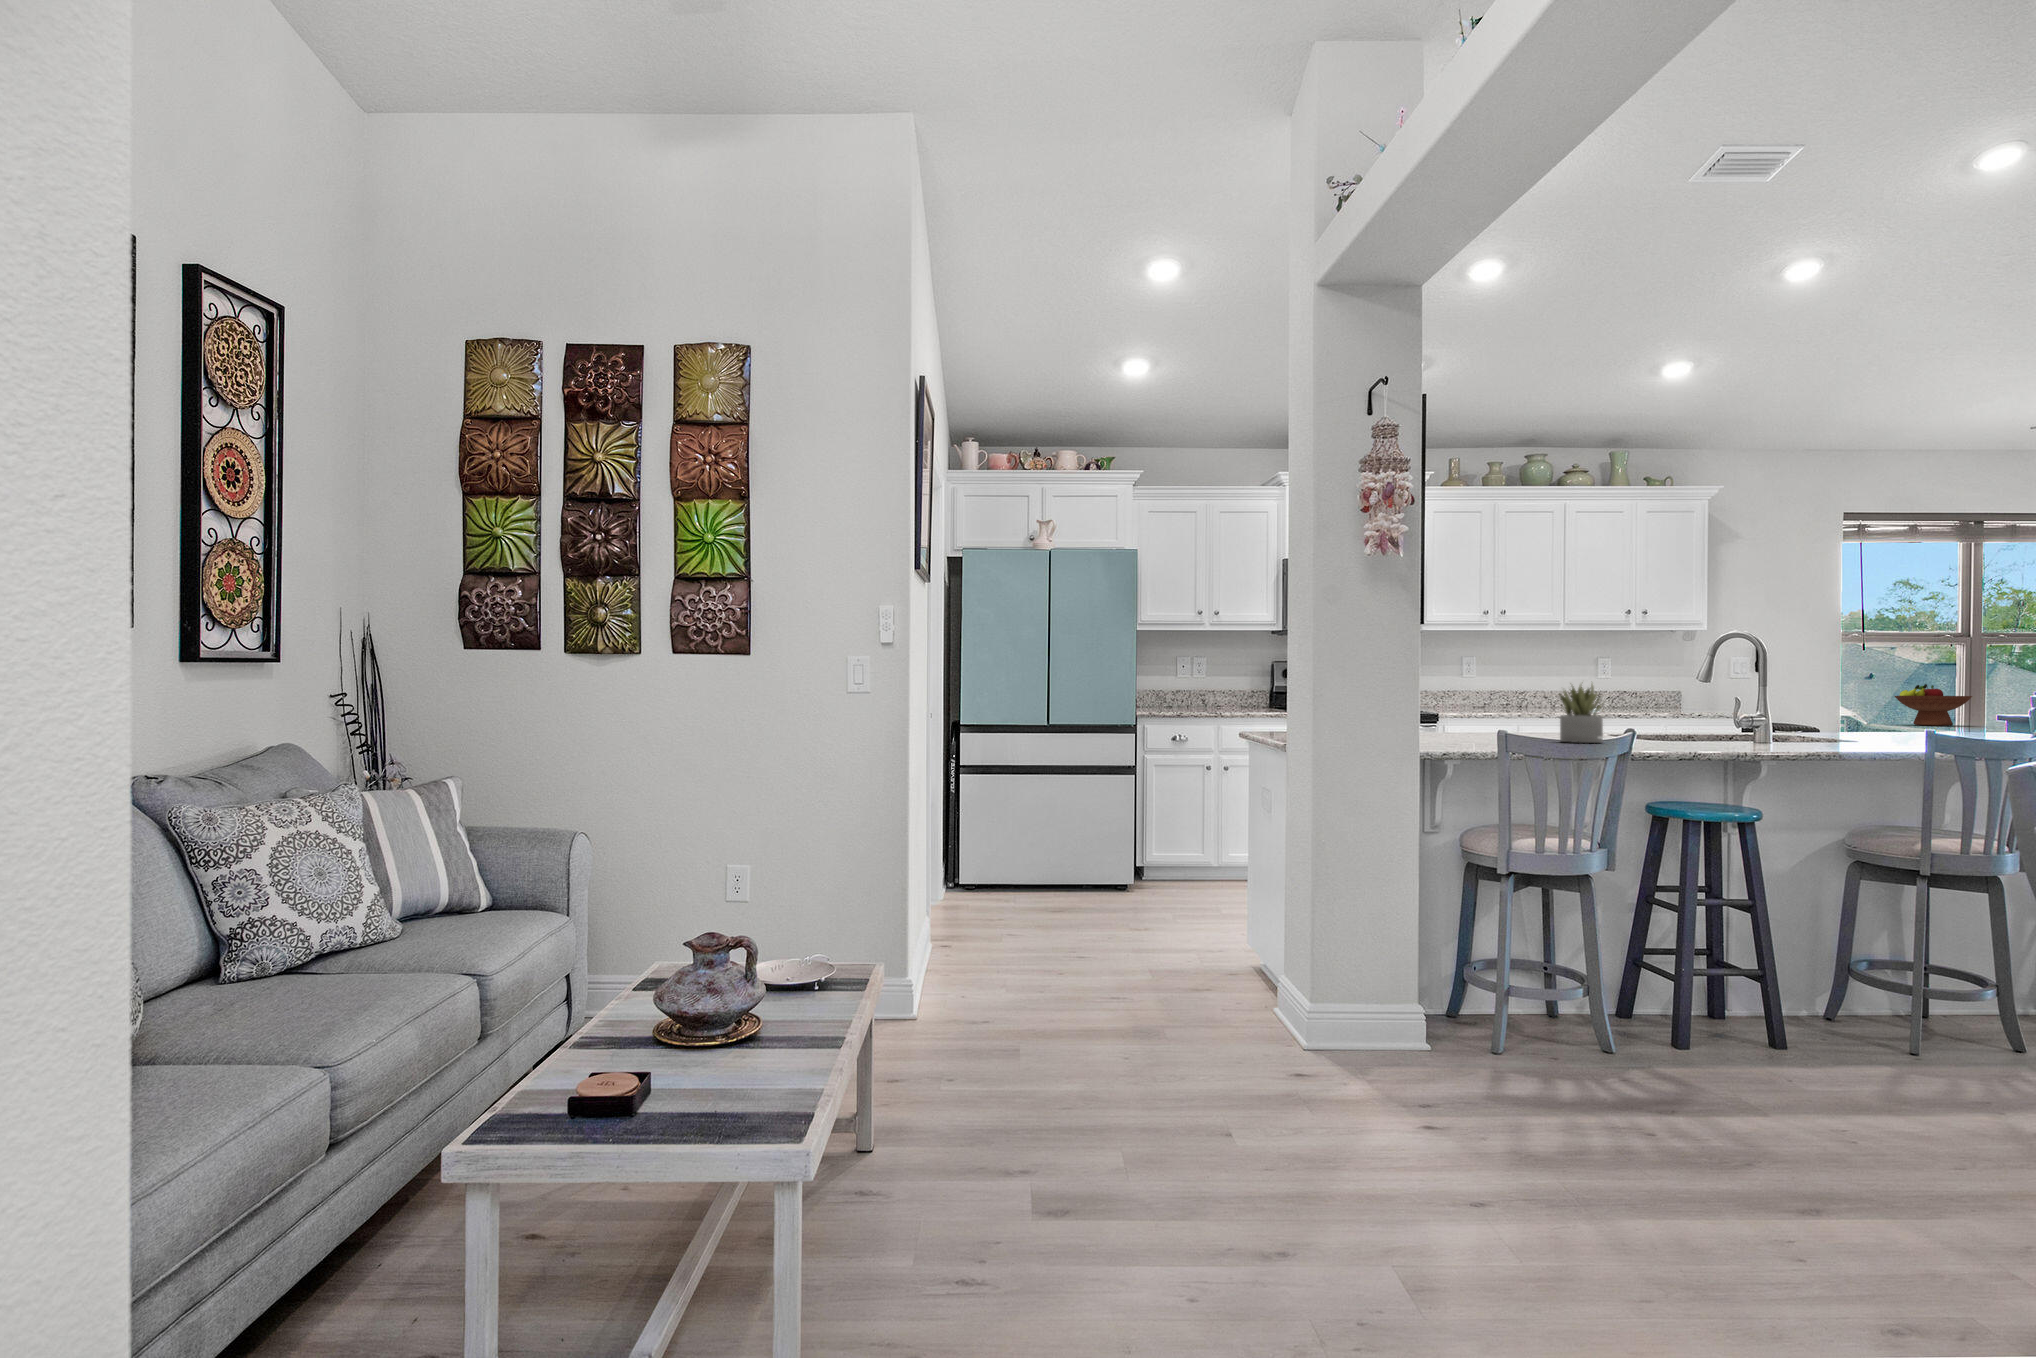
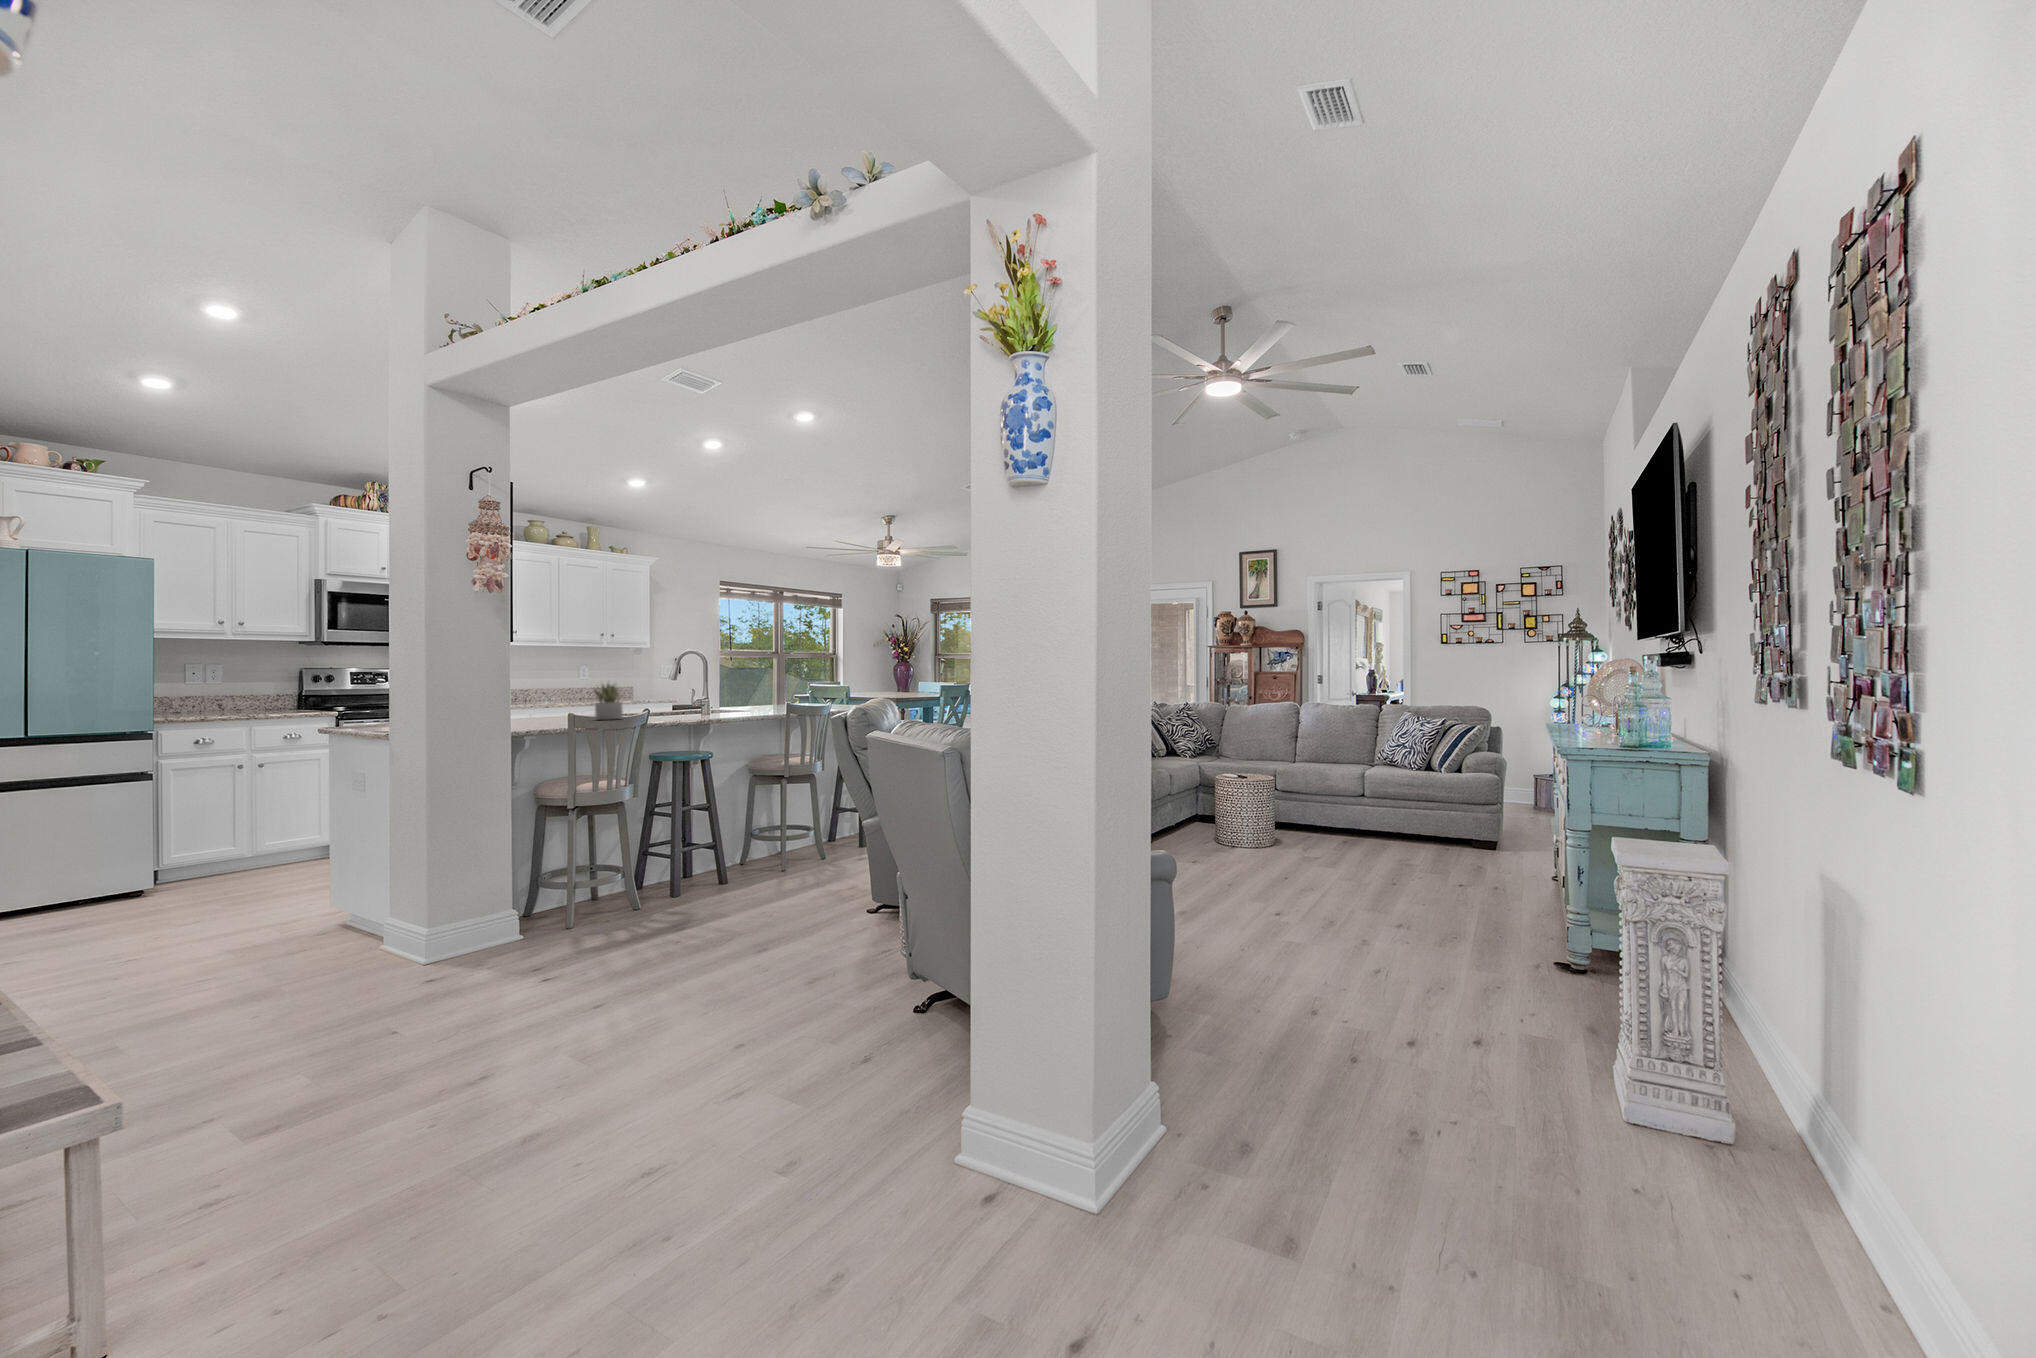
fruit bowl: present [1895,684,1972,726] -> none [748,680,783,703]

